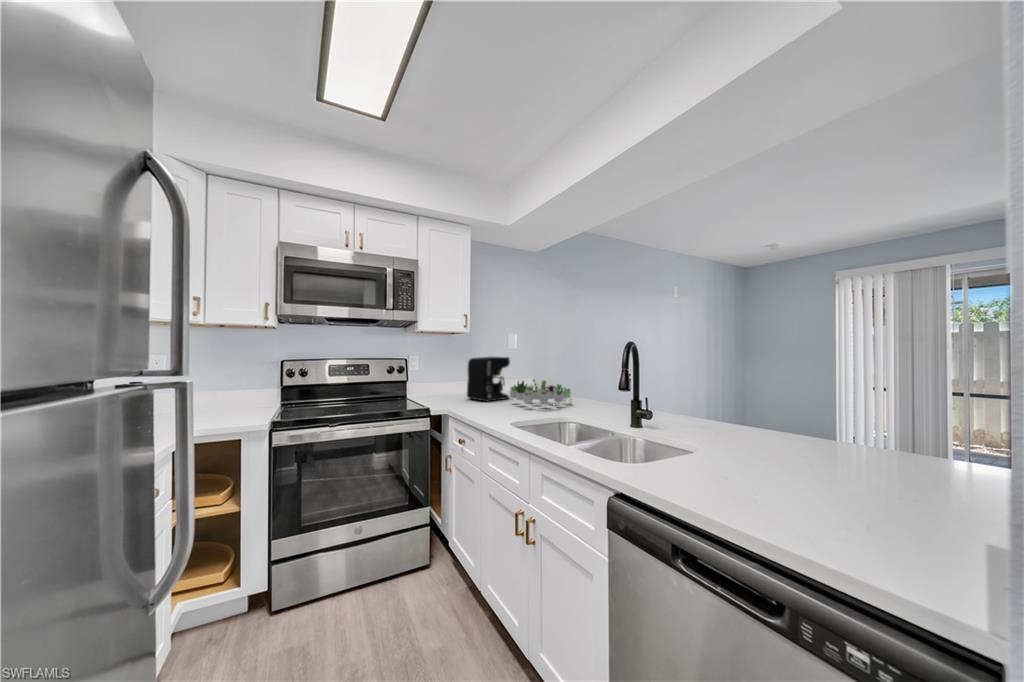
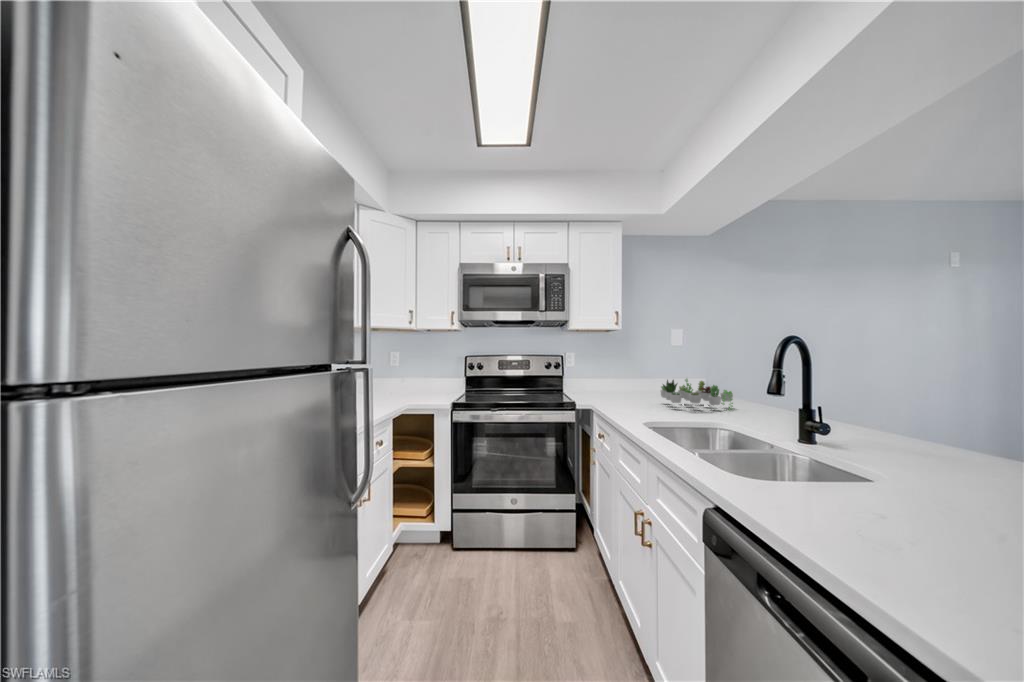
coffee maker: present [467,357,510,402] -> none [620,355,666,400]

